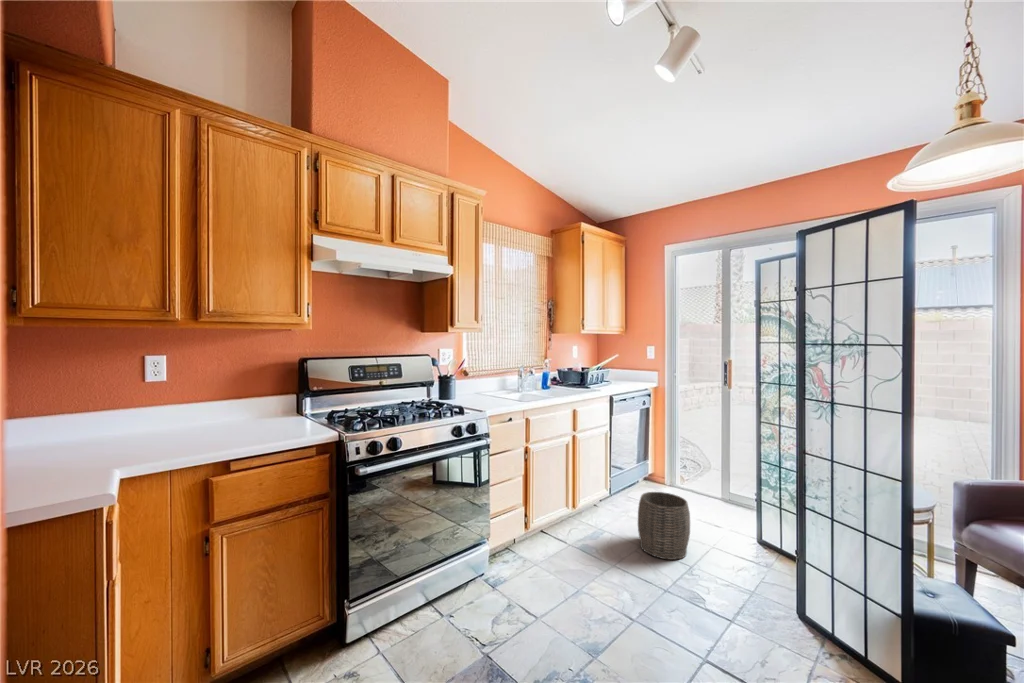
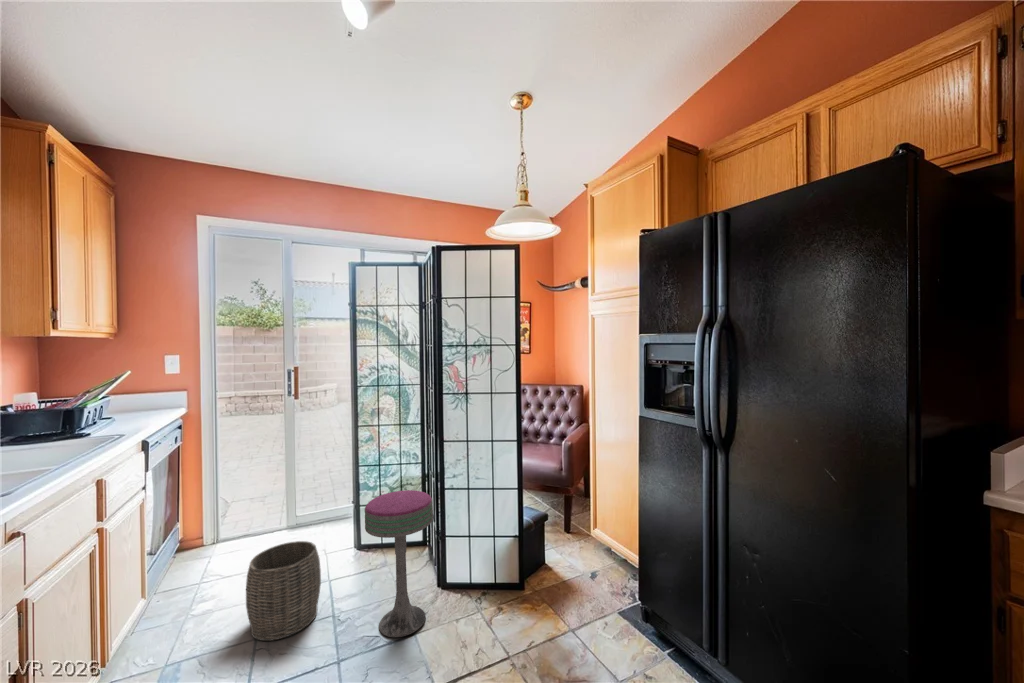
bar stool: none [700,482,772,620] -> present [365,490,433,637]

